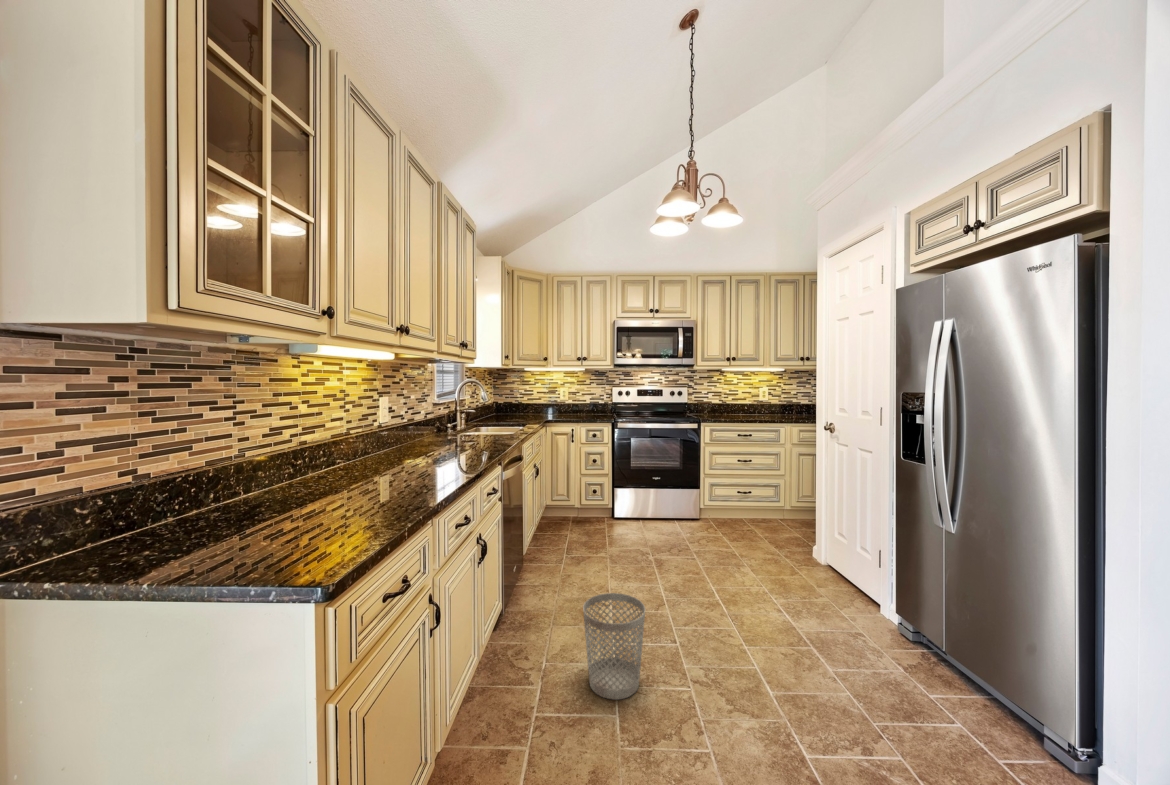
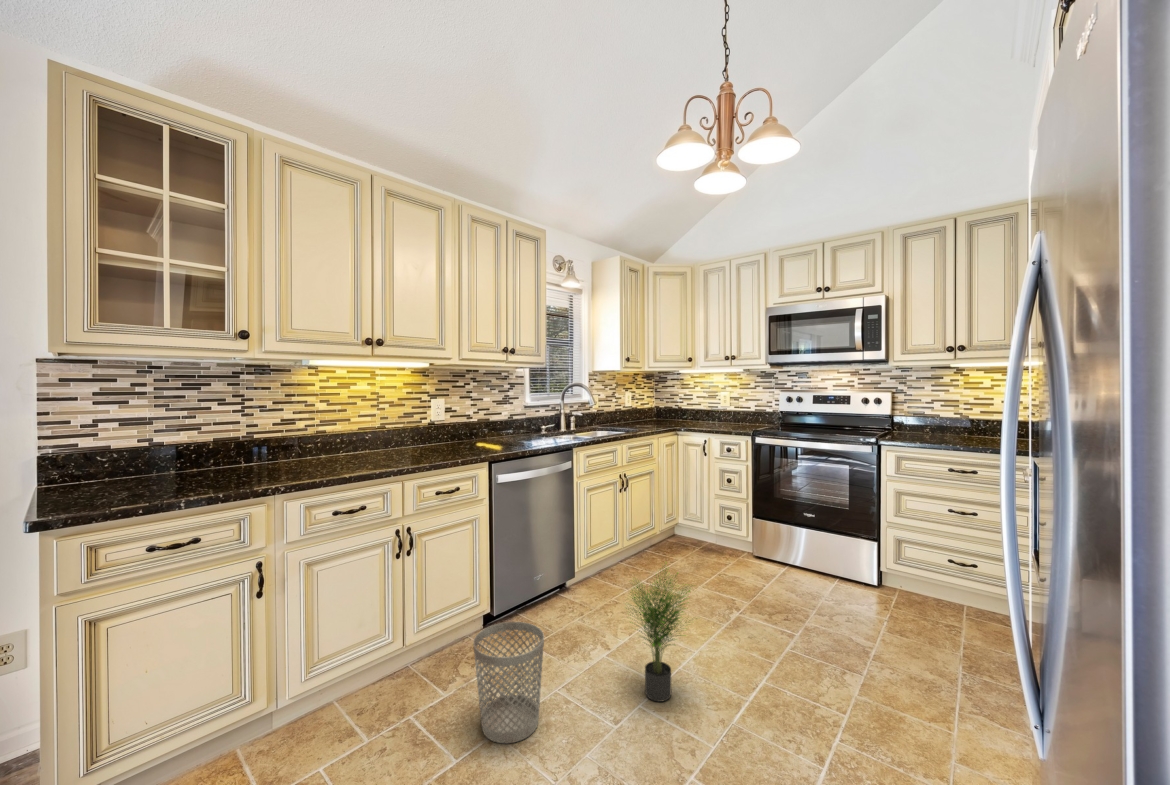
potted plant: none [635,519,707,627] -> present [631,570,690,702]

